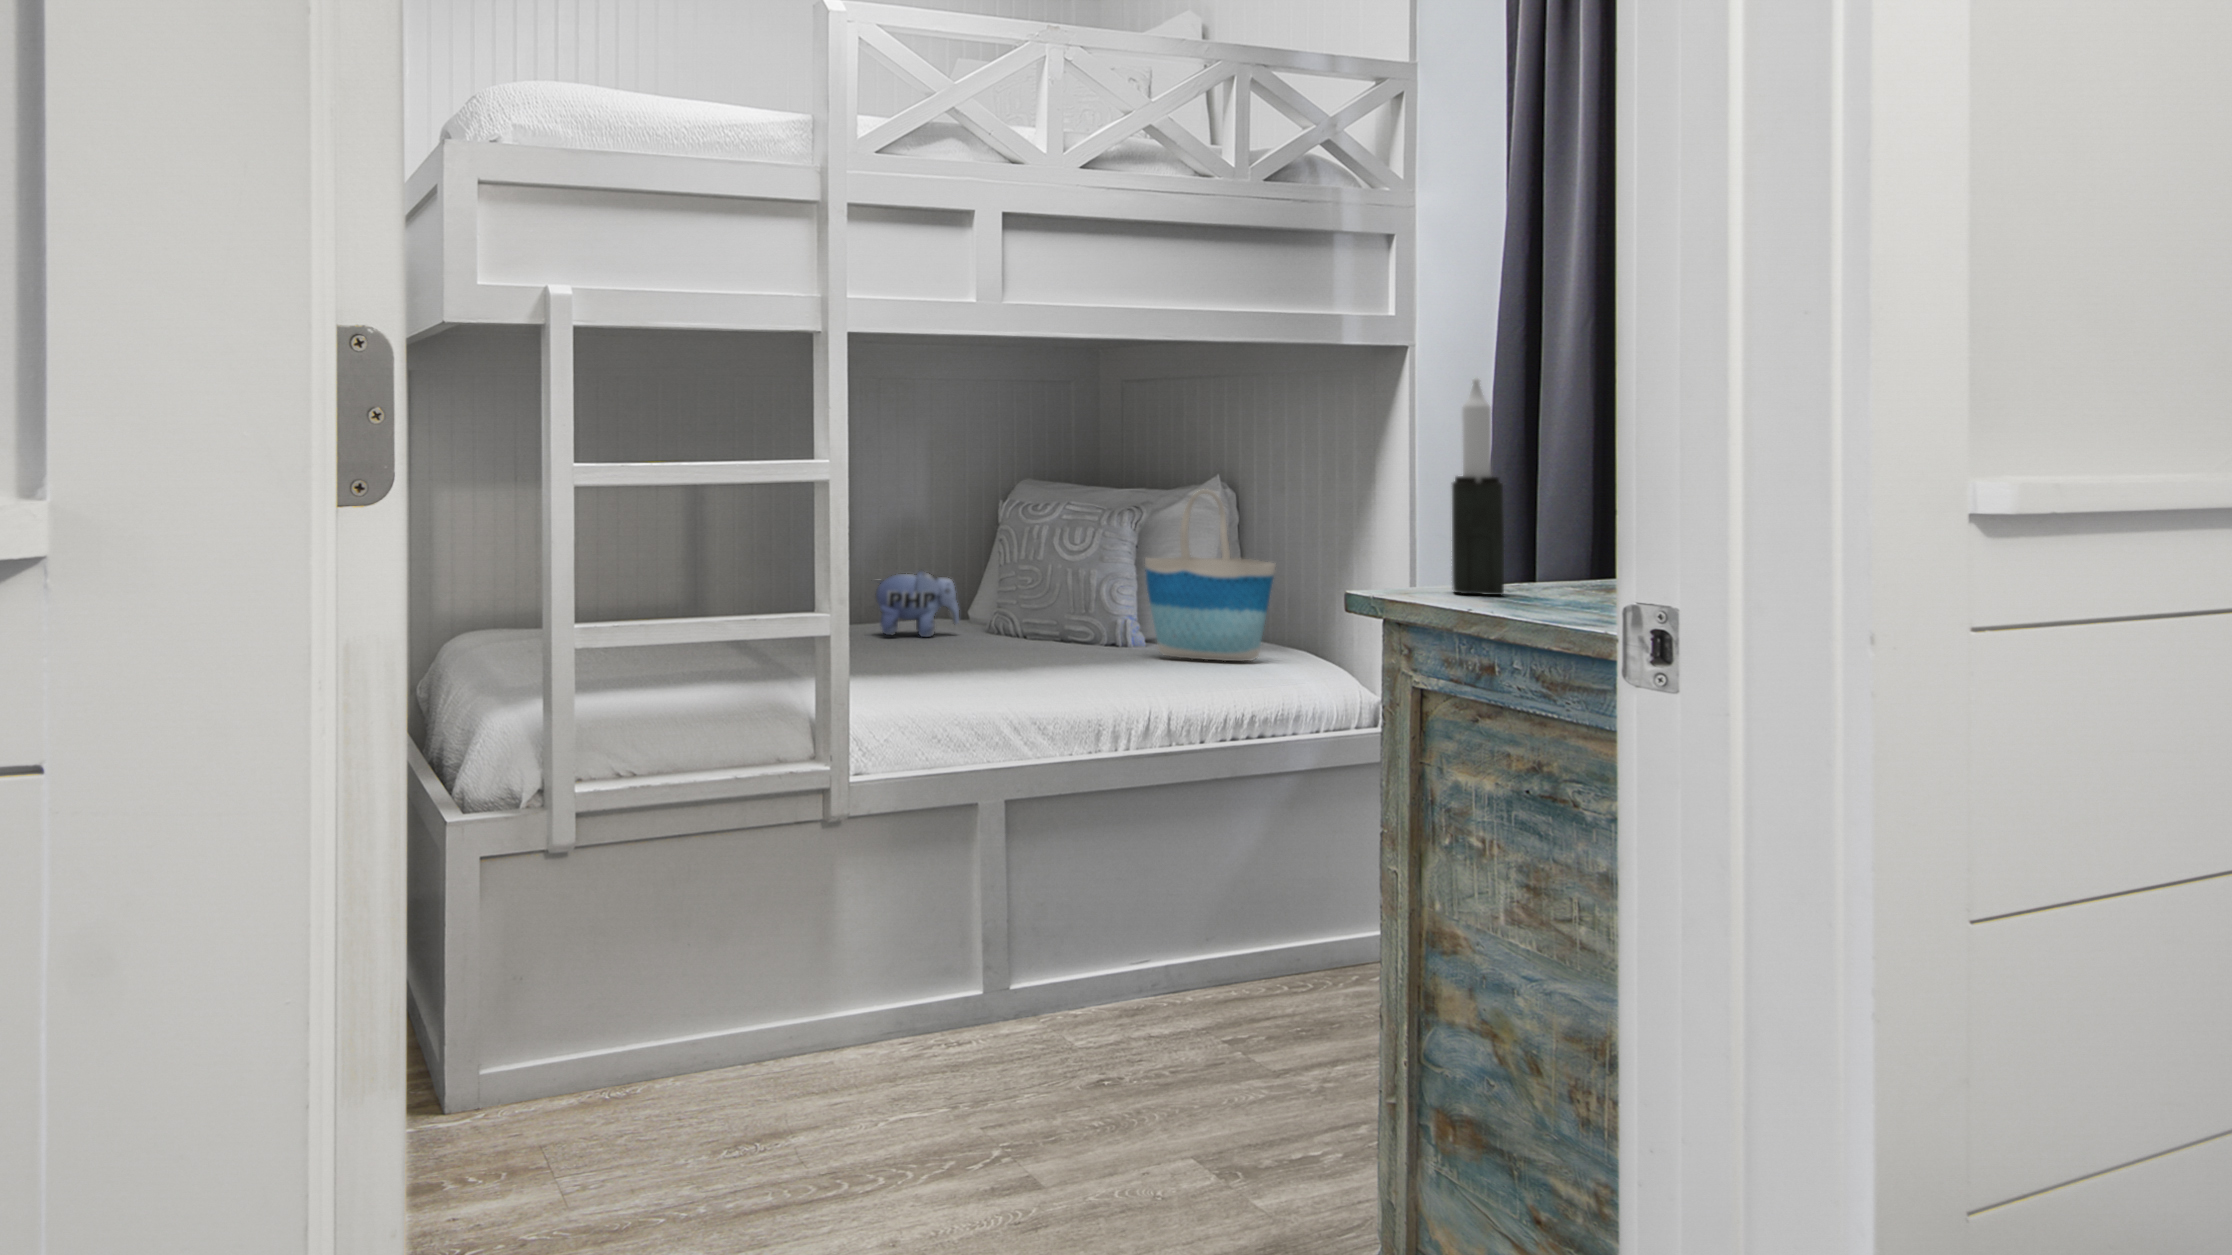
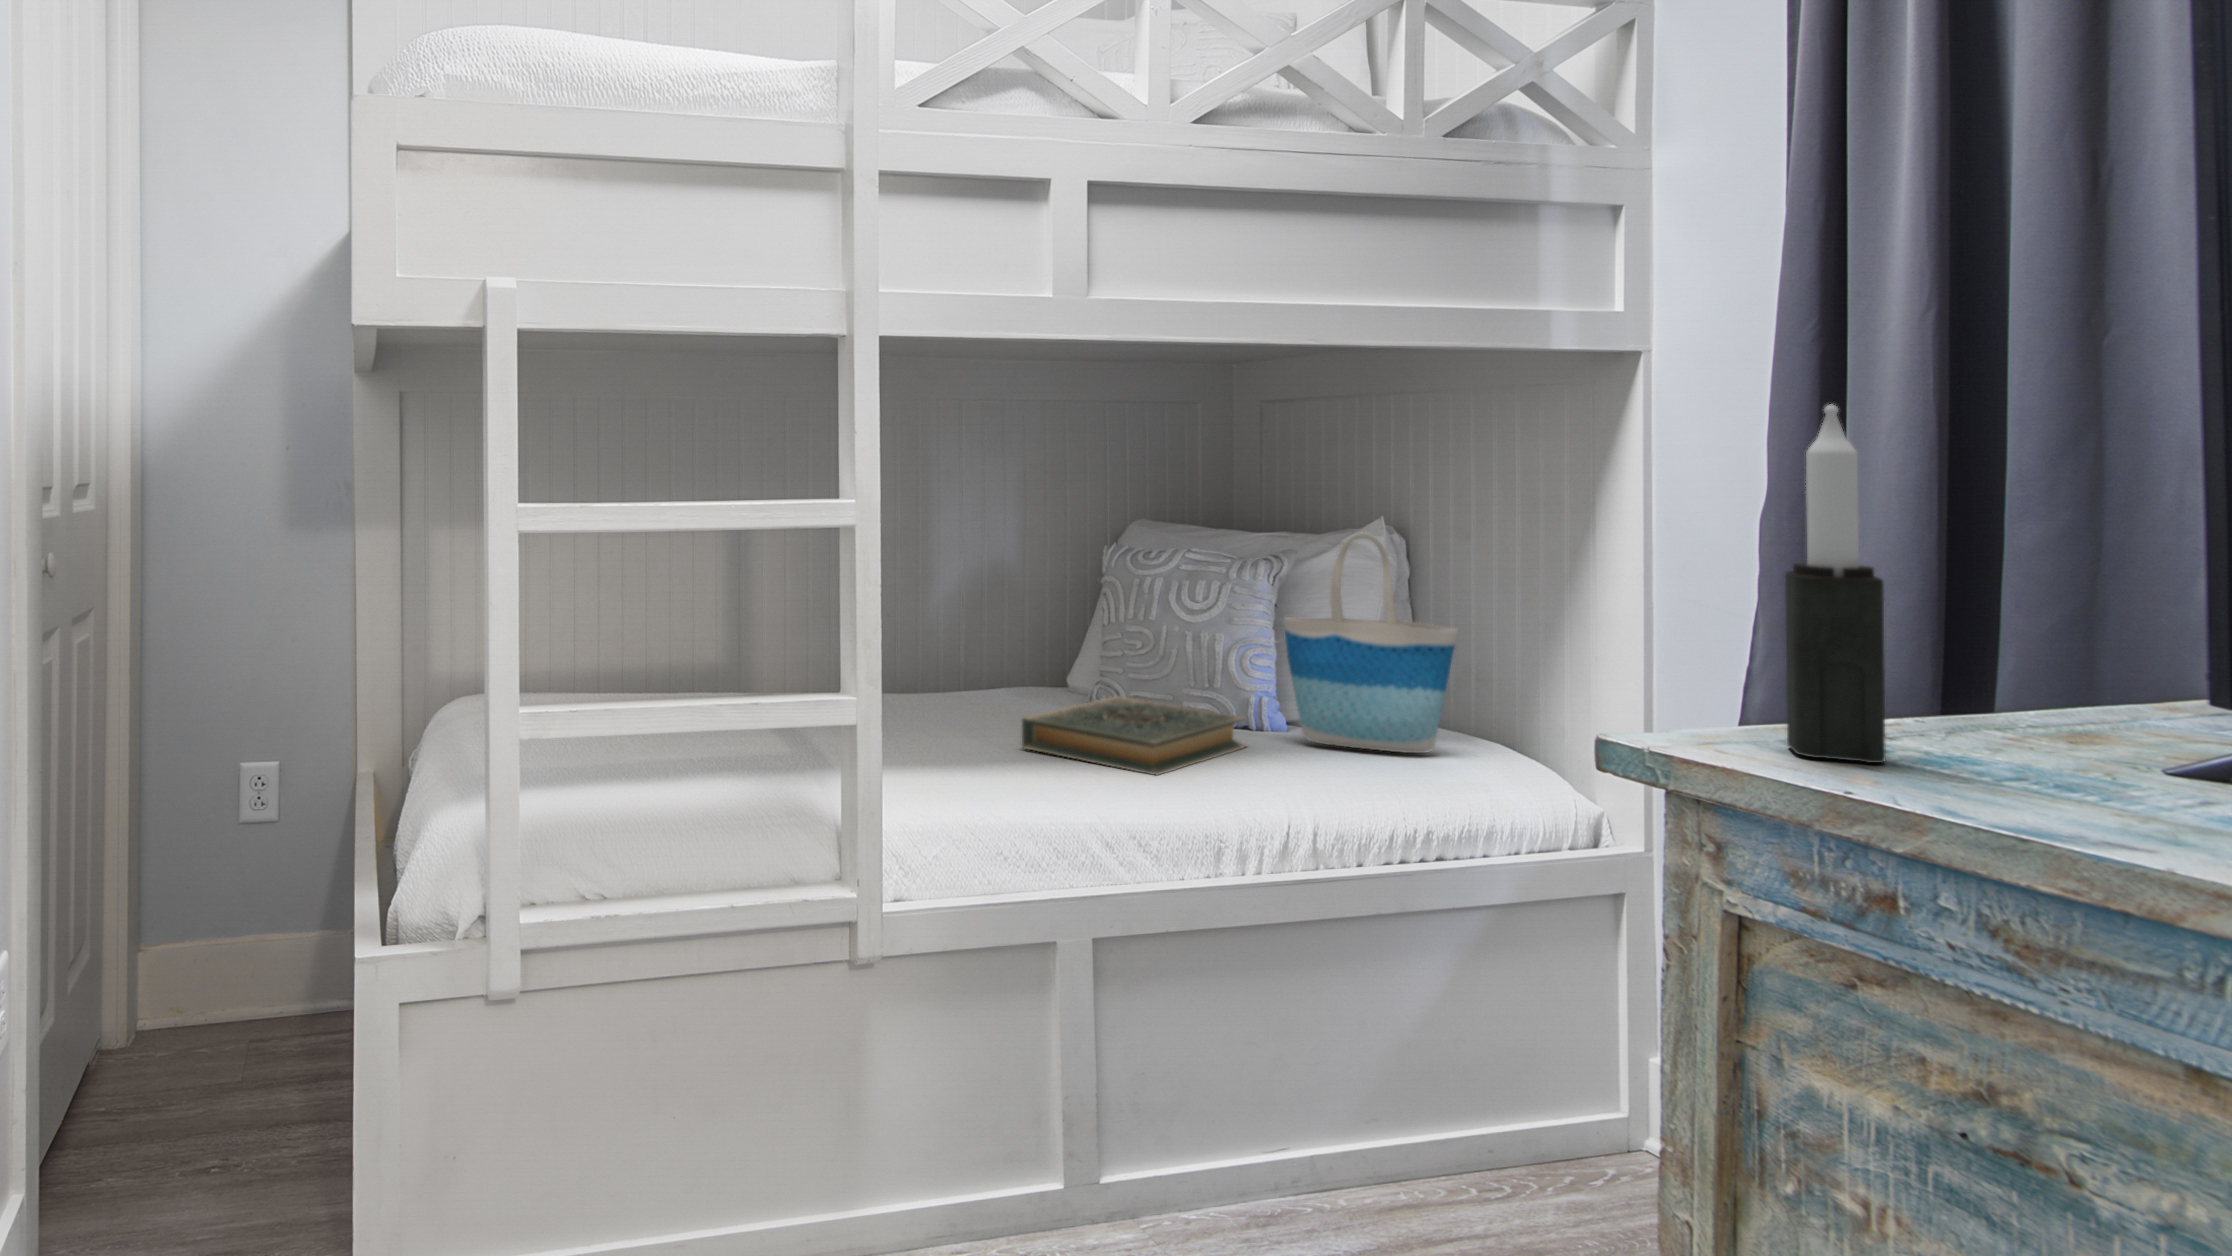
plush toy: present [876,571,959,637] -> none [947,619,1054,702]
hardback book: none [941,626,1117,679] -> present [1022,696,1244,775]

